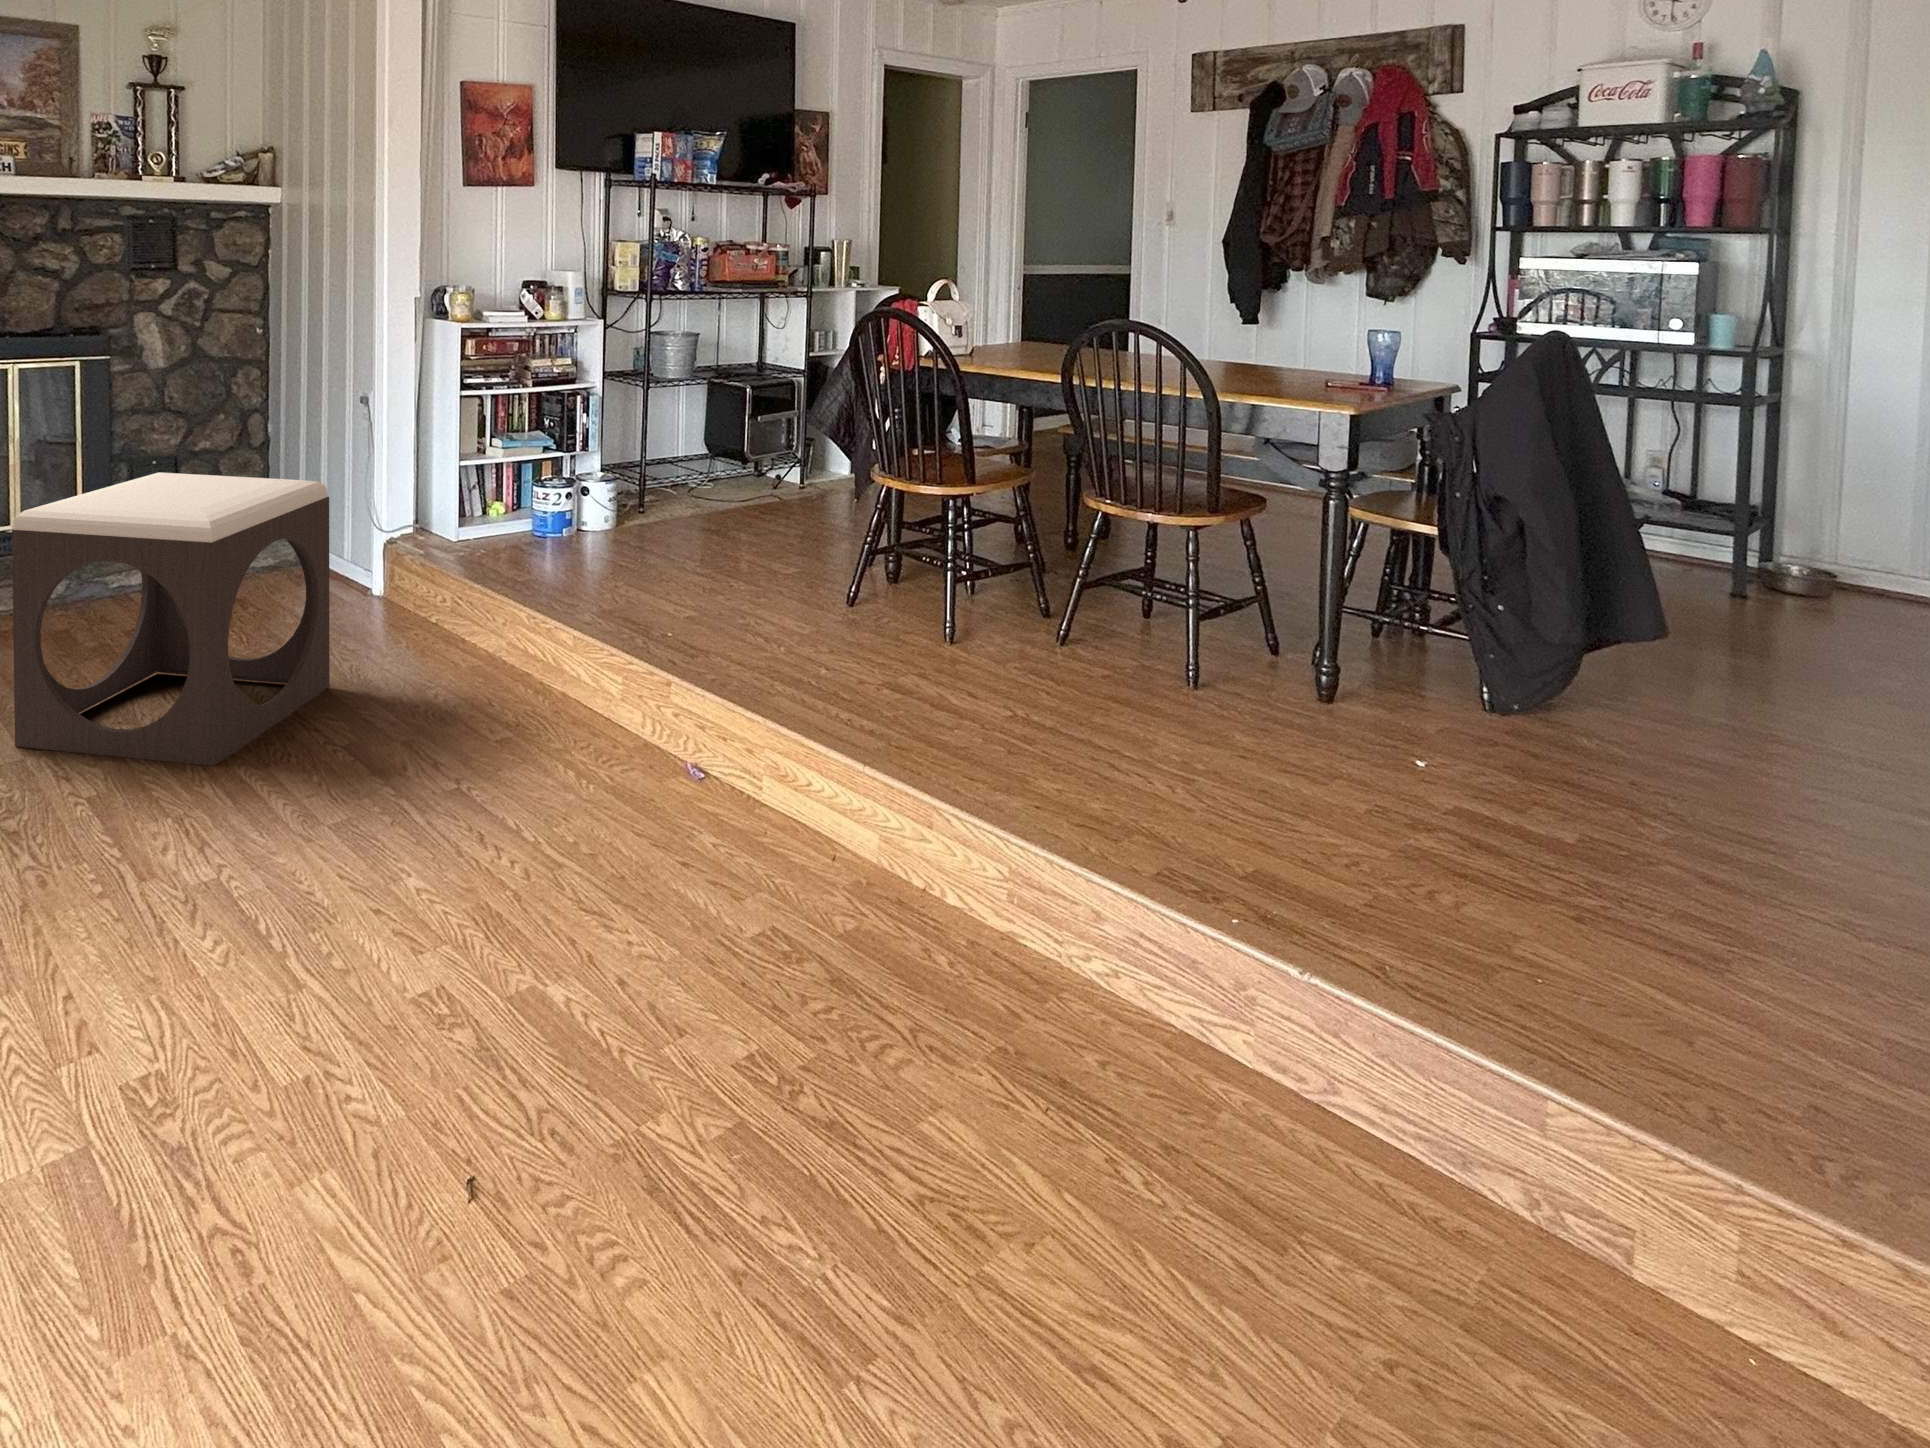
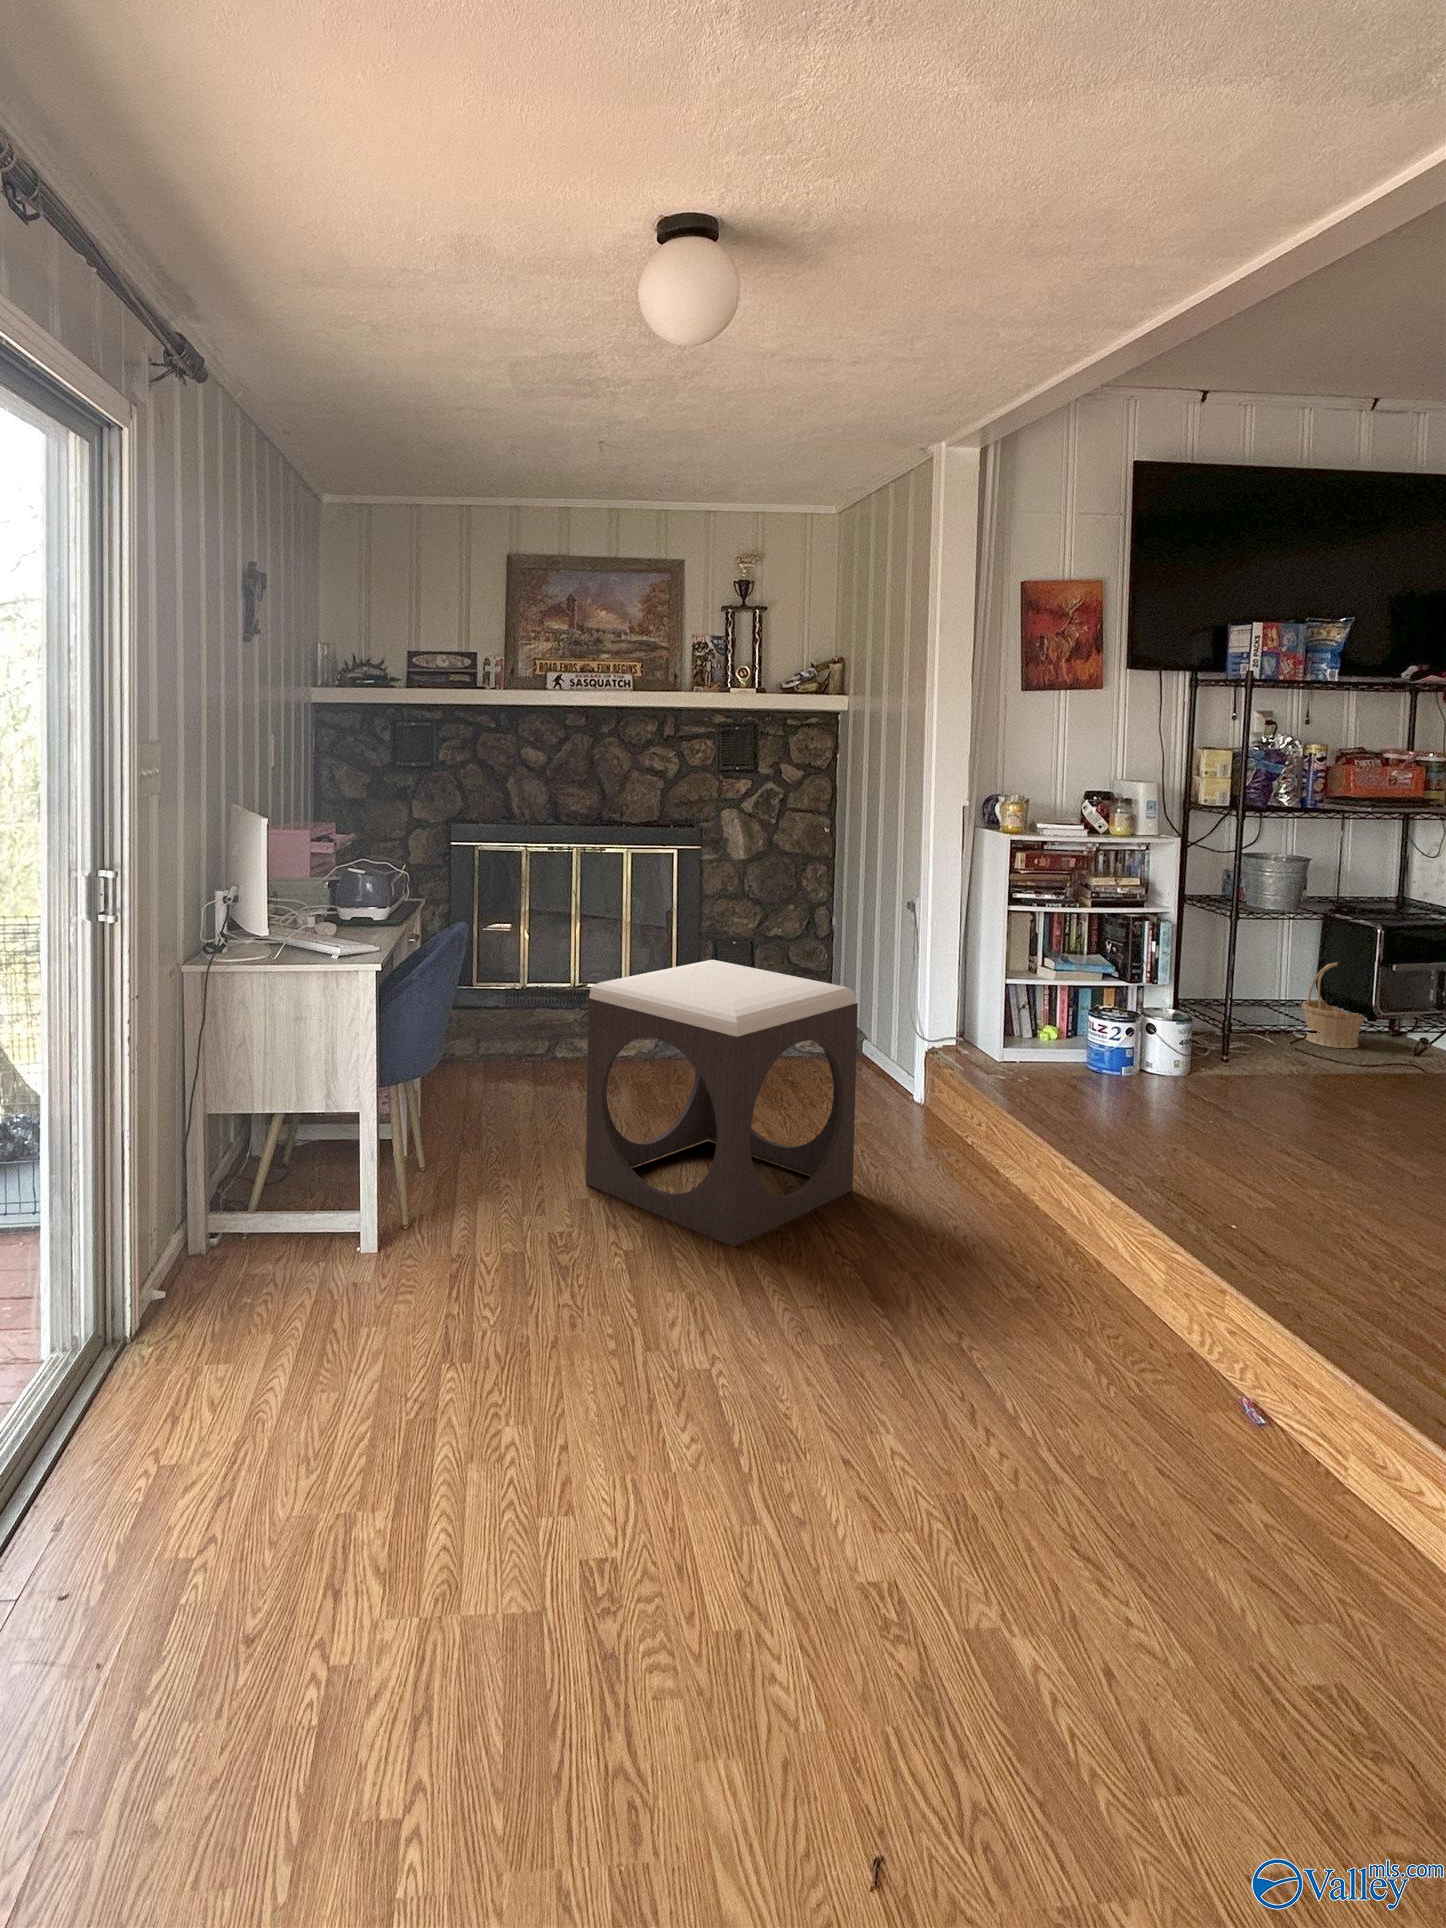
basket: none [697,420,743,491] -> present [1302,962,1366,1048]

